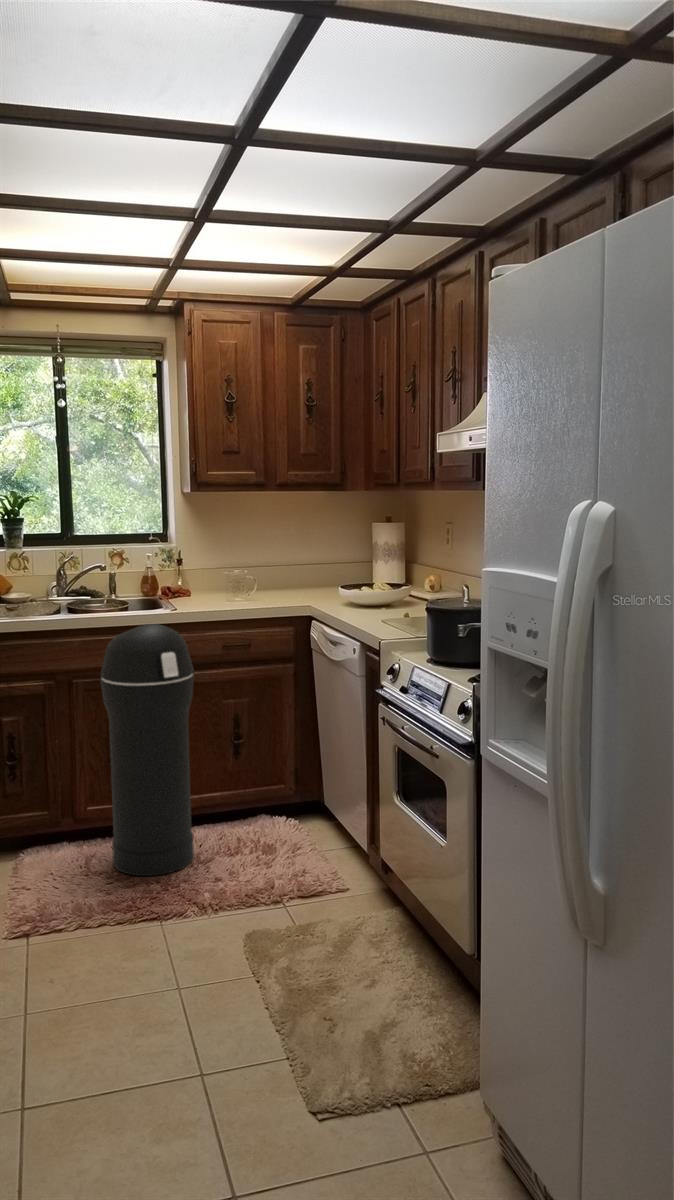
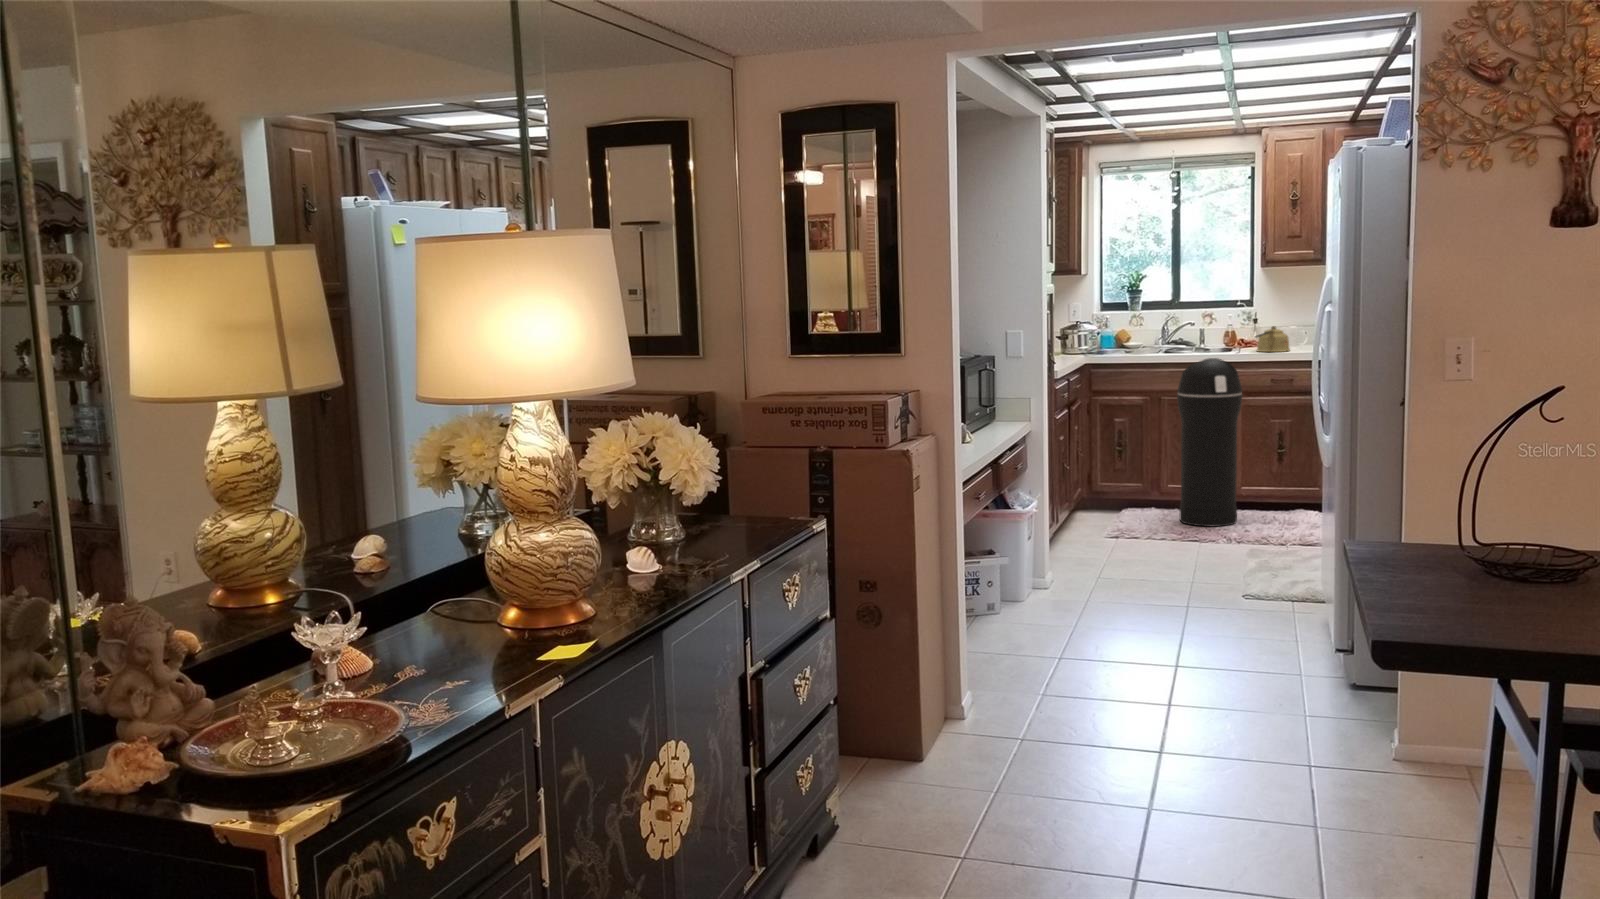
kettle: none [190,570,235,606] -> present [1255,326,1290,352]

